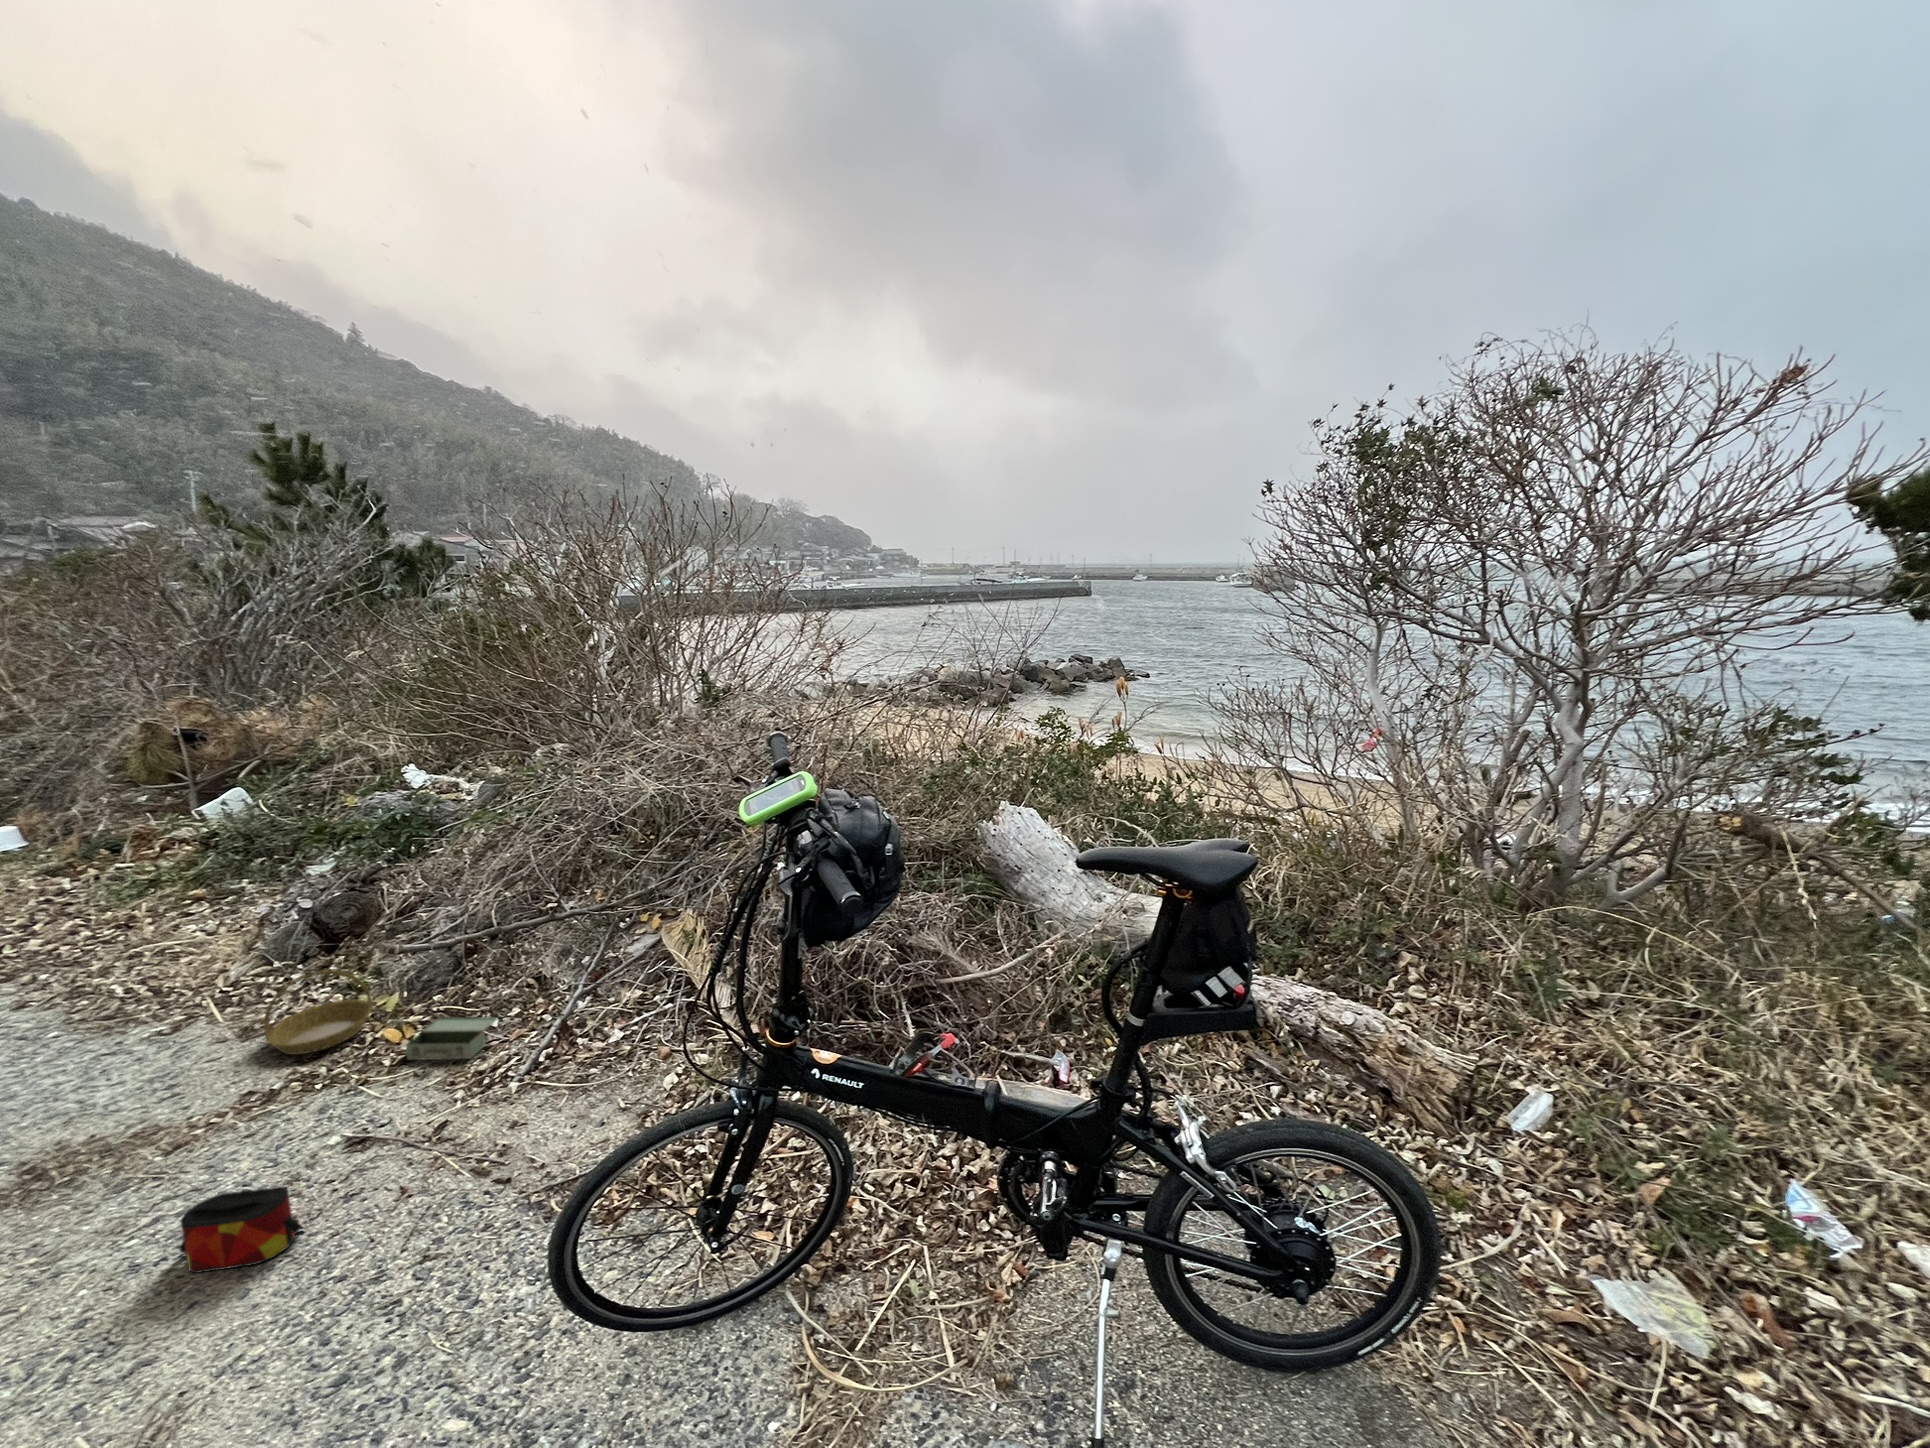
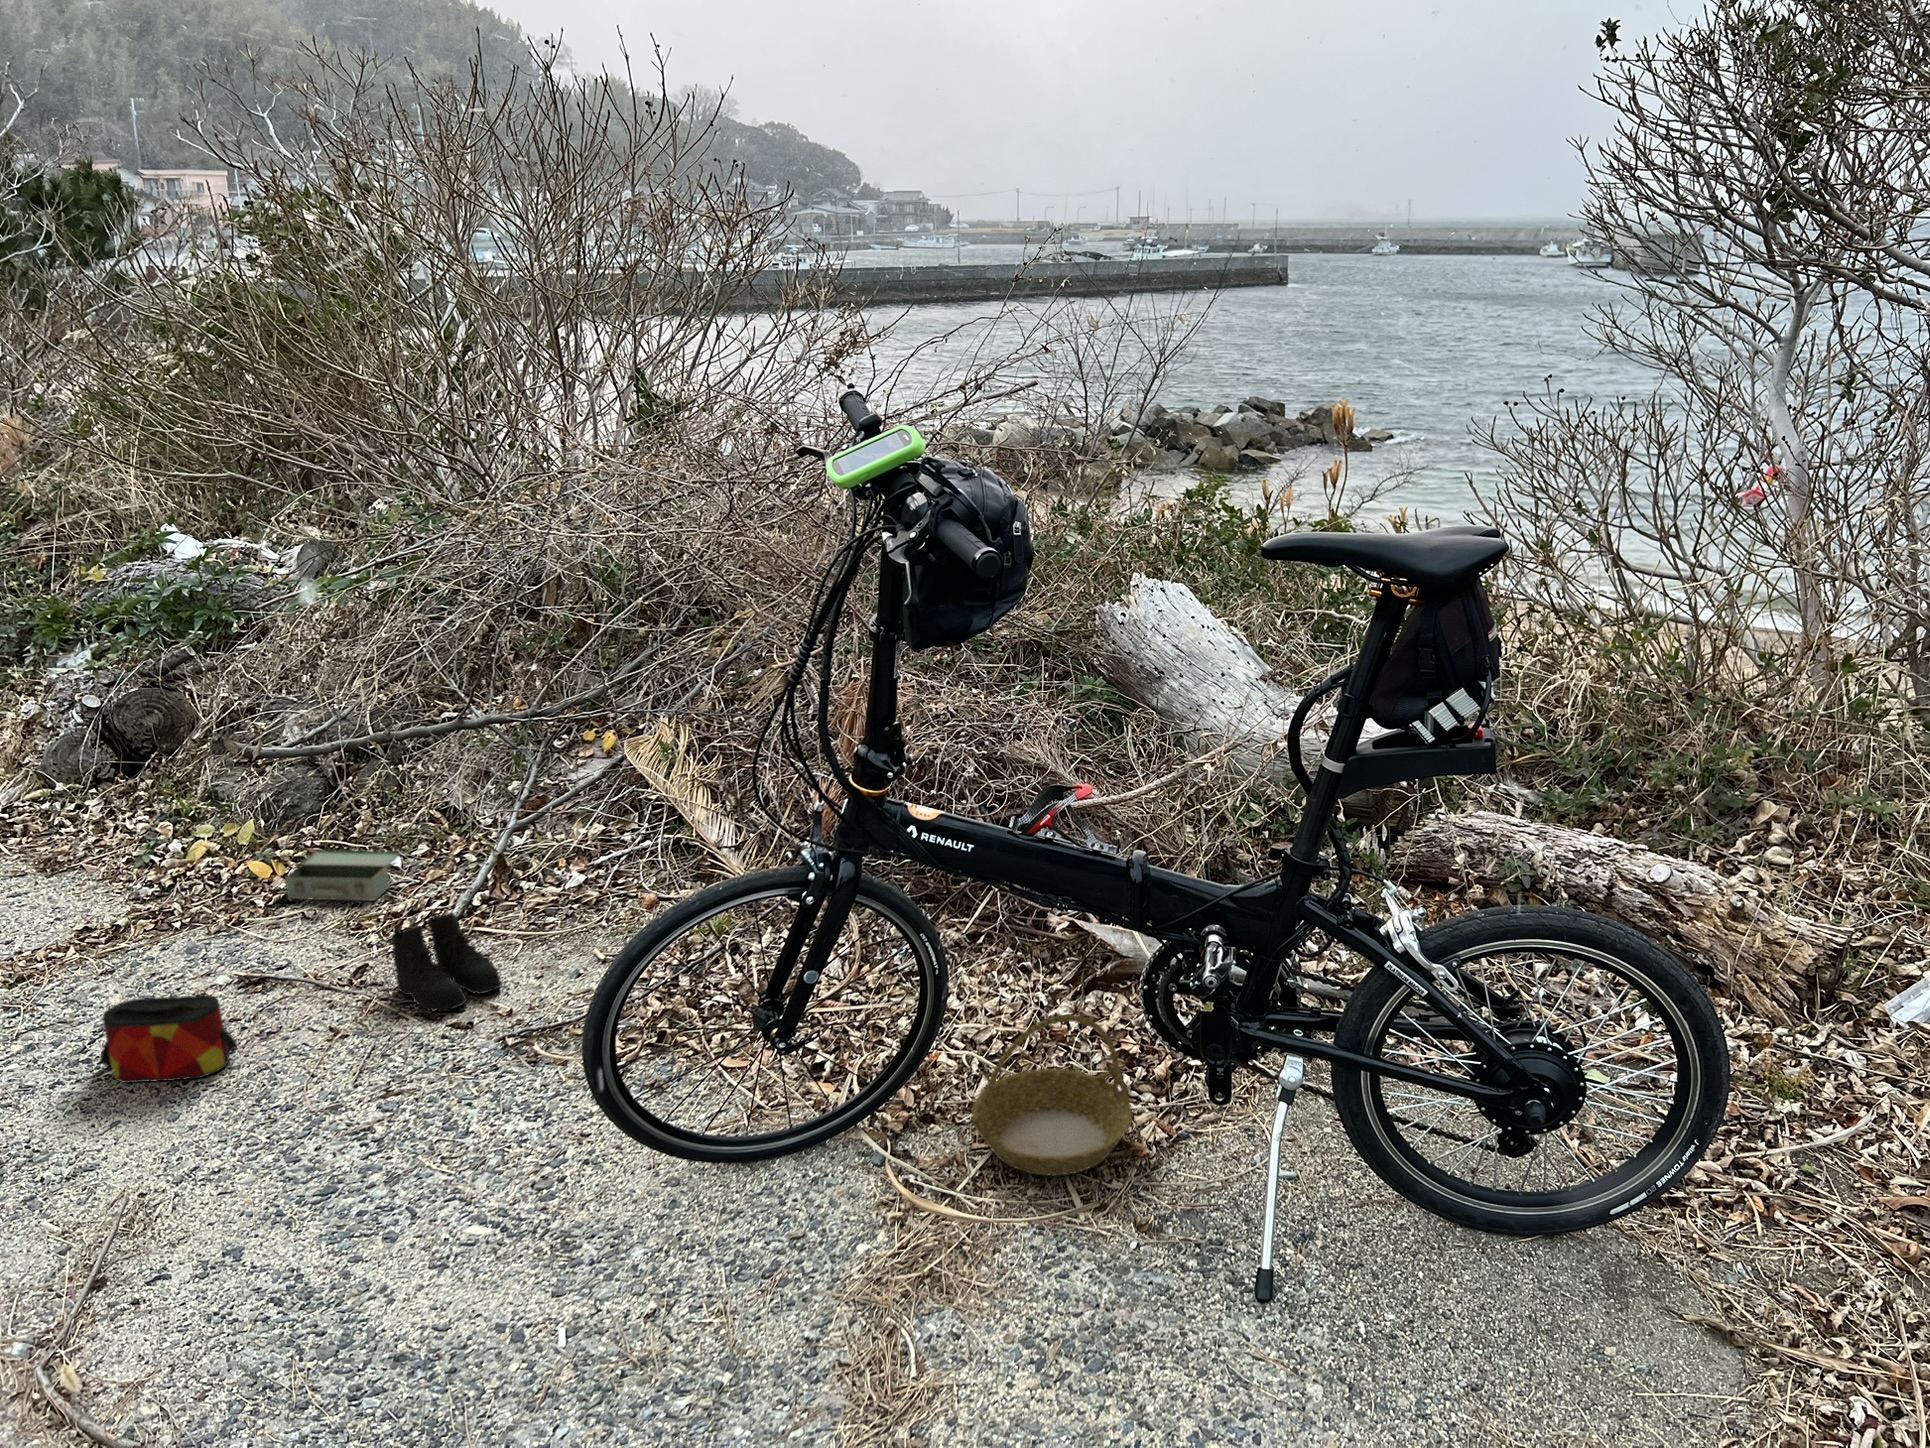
basket: present [264,970,373,1055] -> present [972,1015,1133,1176]
boots: none [455,1085,540,1173] -> present [391,912,501,1012]

